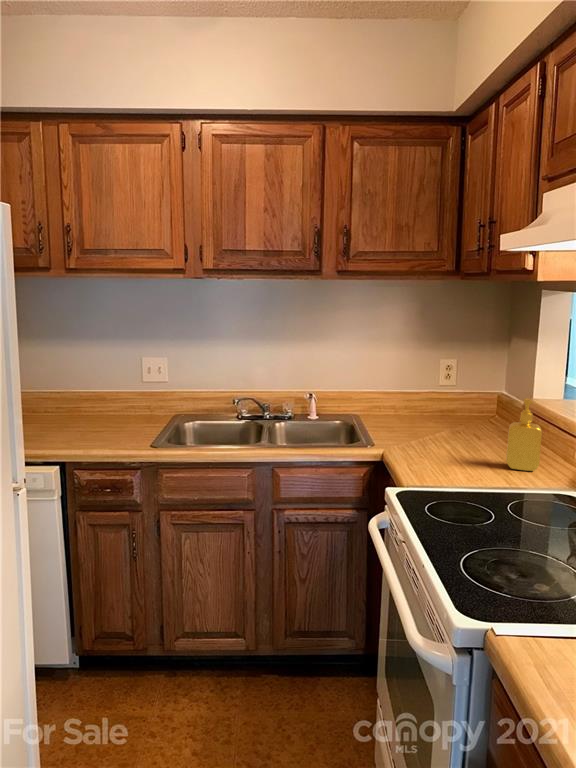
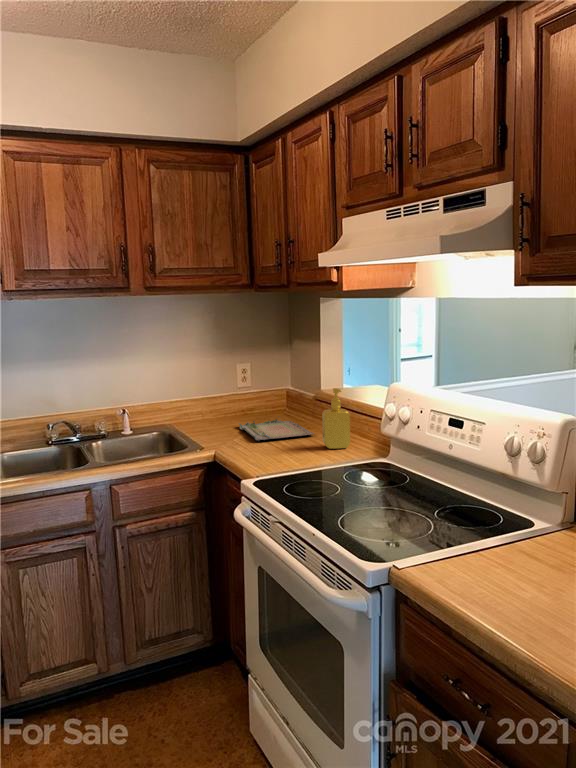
tray: none [426,420,506,448] -> present [239,419,314,440]

